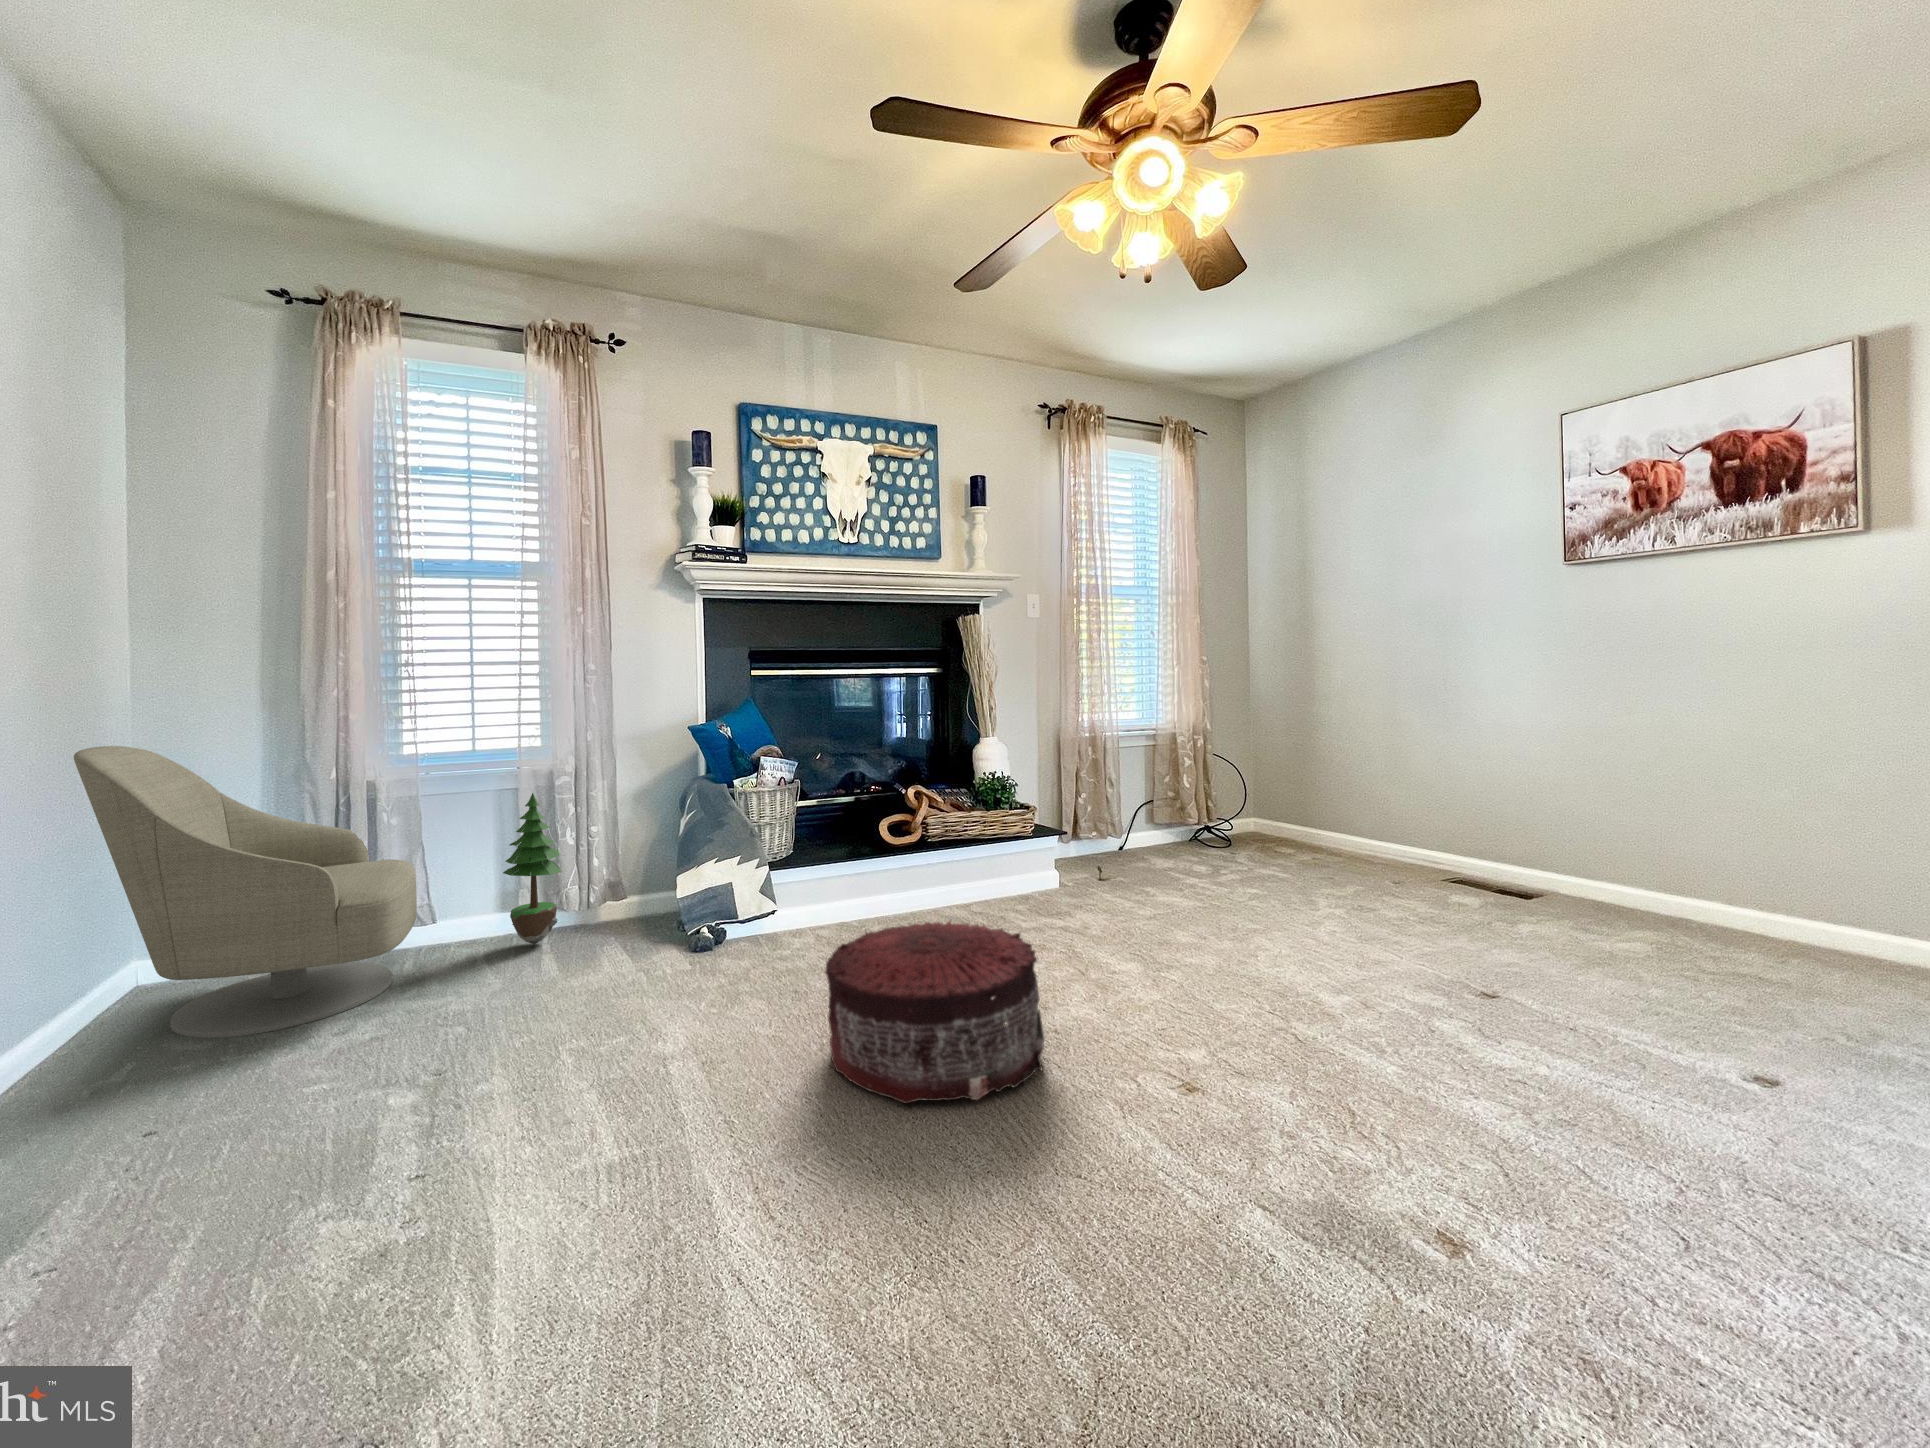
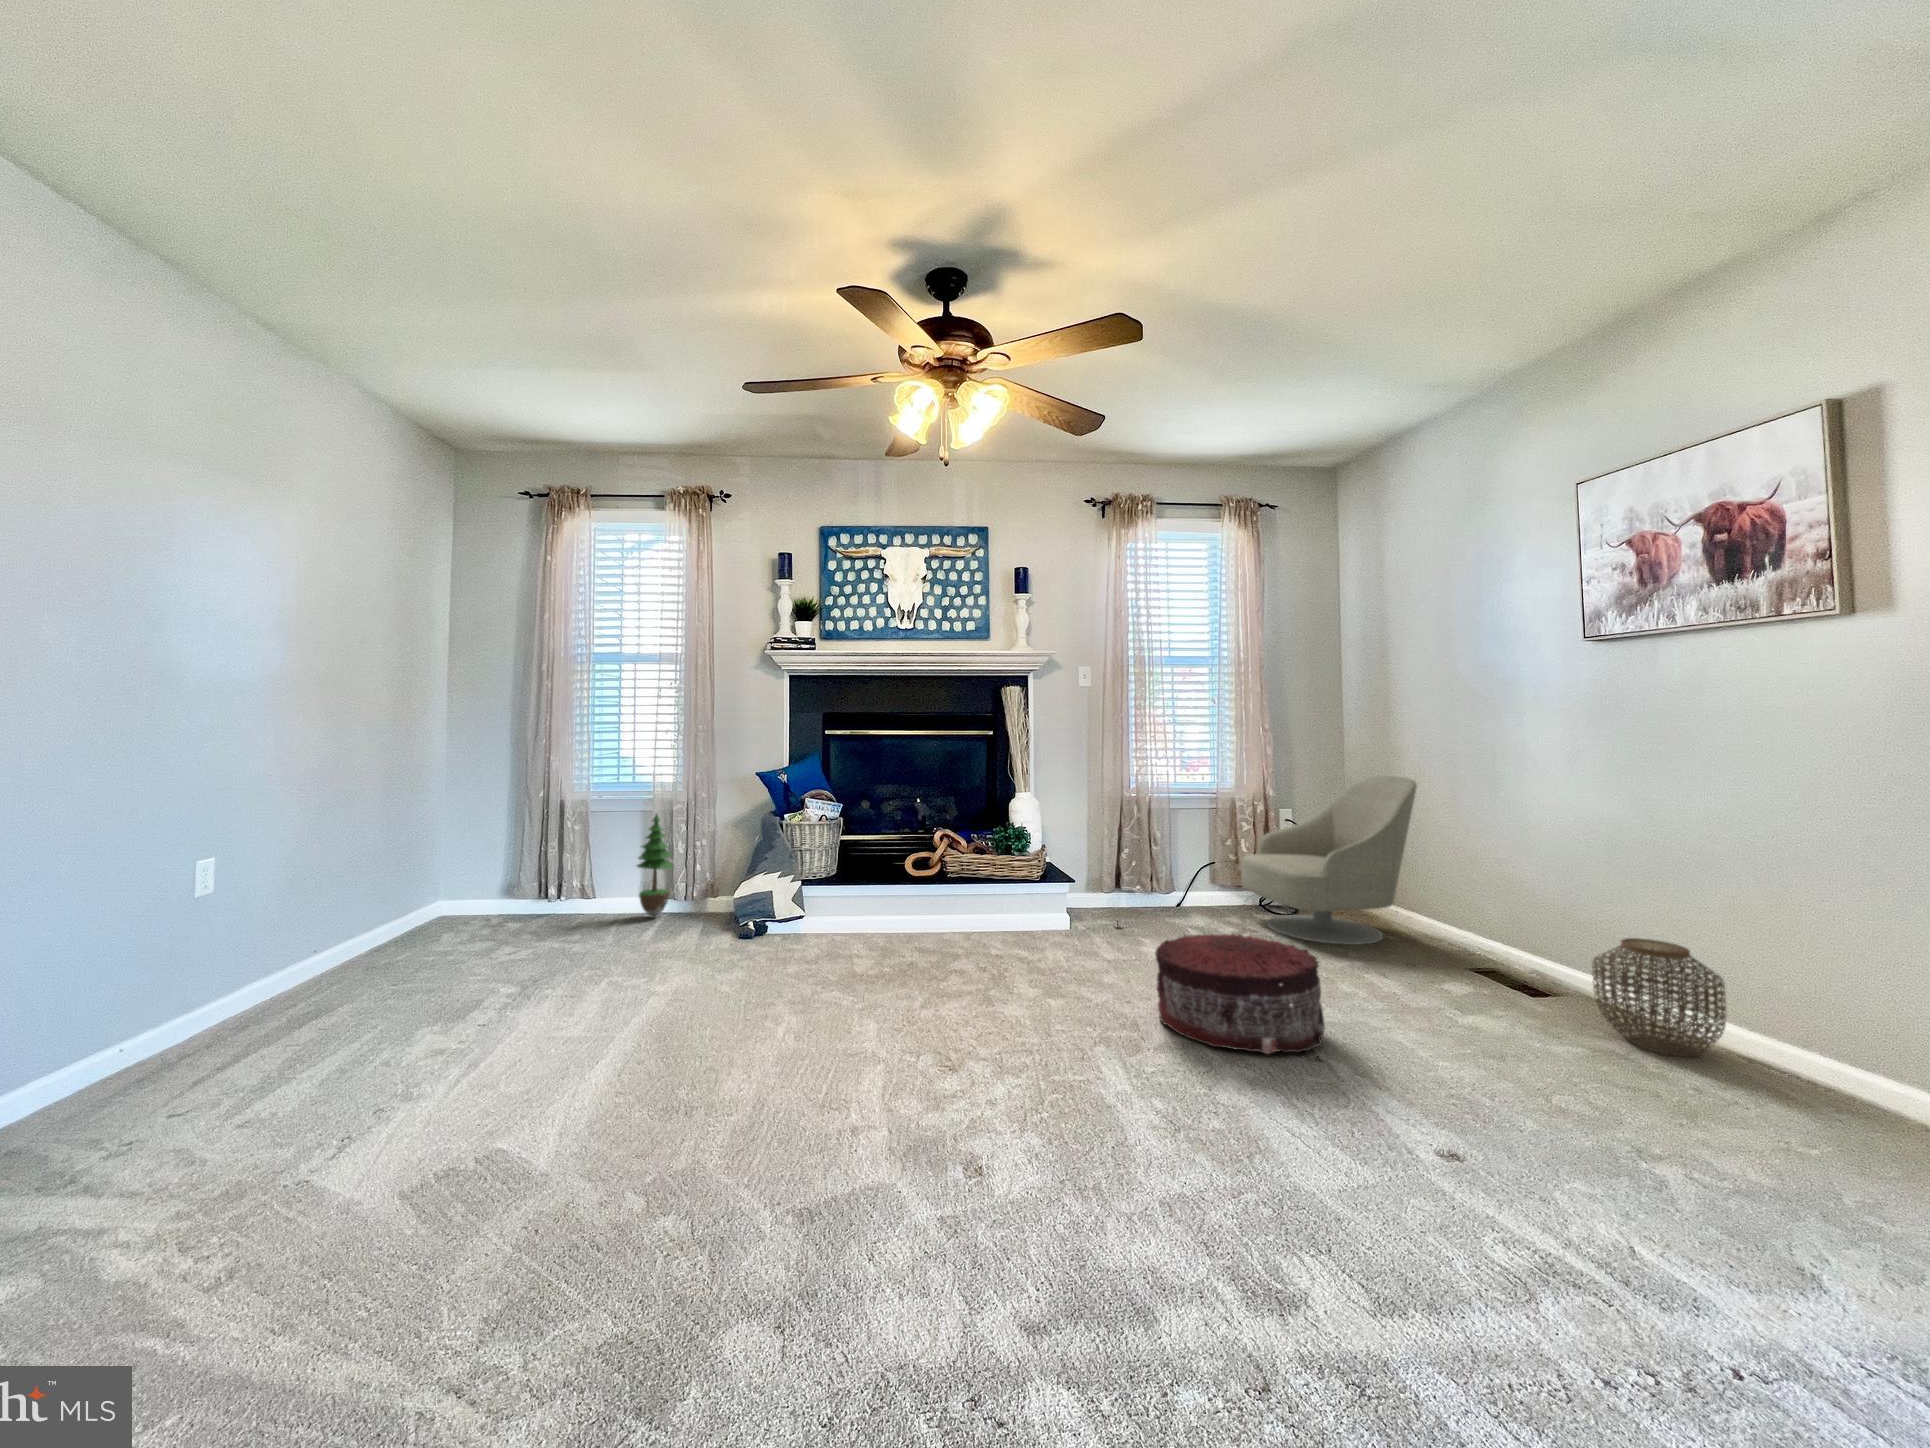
armchair: present [74,746,417,1038] -> present [1241,776,1417,945]
woven basket: none [1622,835,1747,938] -> present [1592,938,1726,1057]
pouf: present [826,921,1045,1103] -> present [1155,934,1325,1054]

